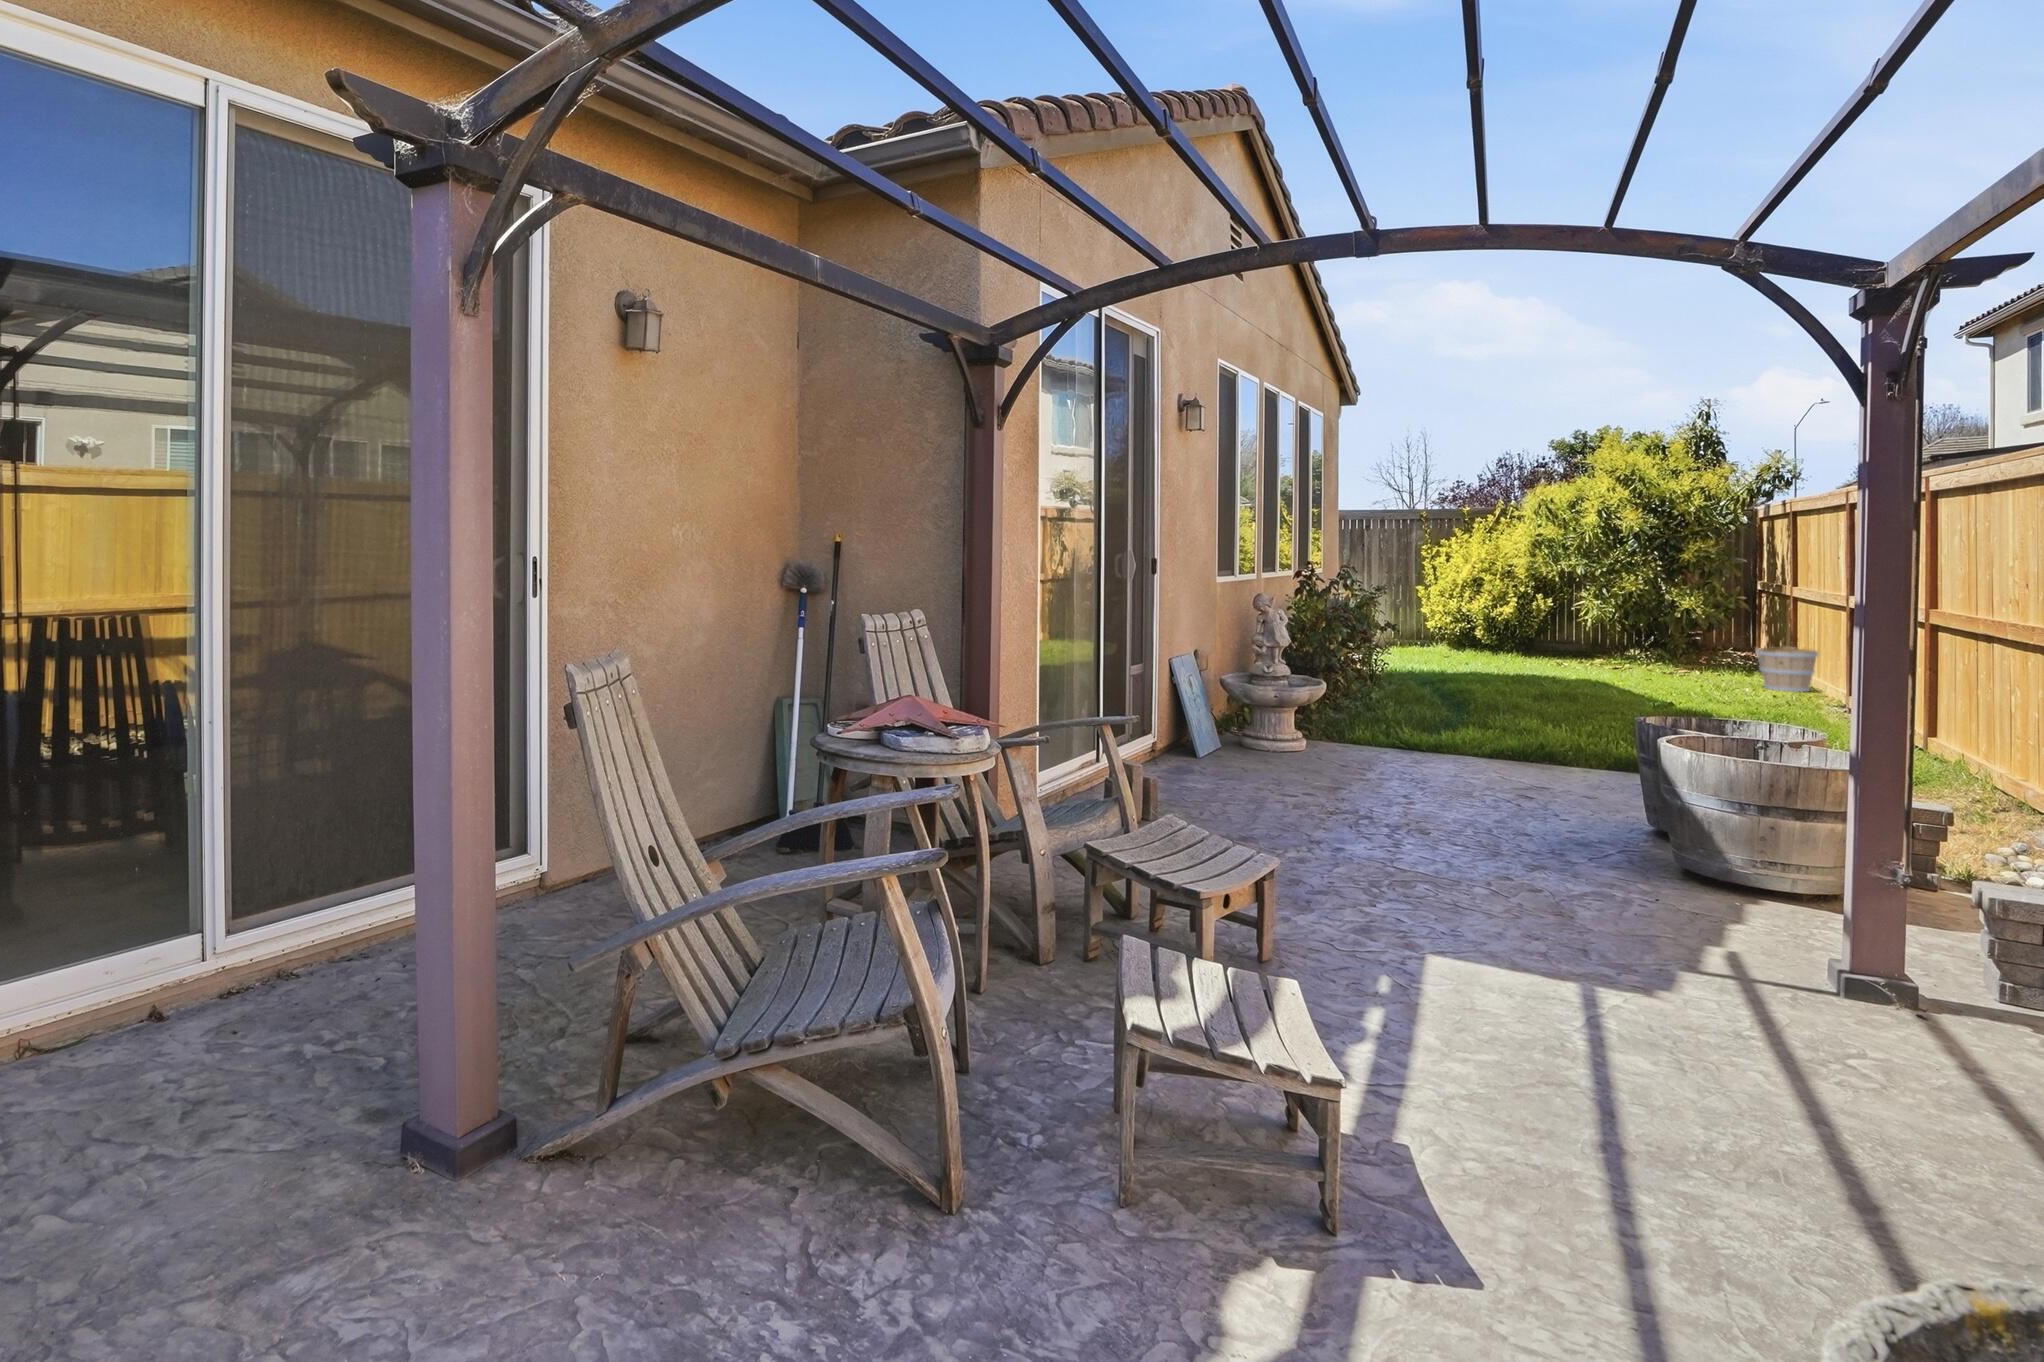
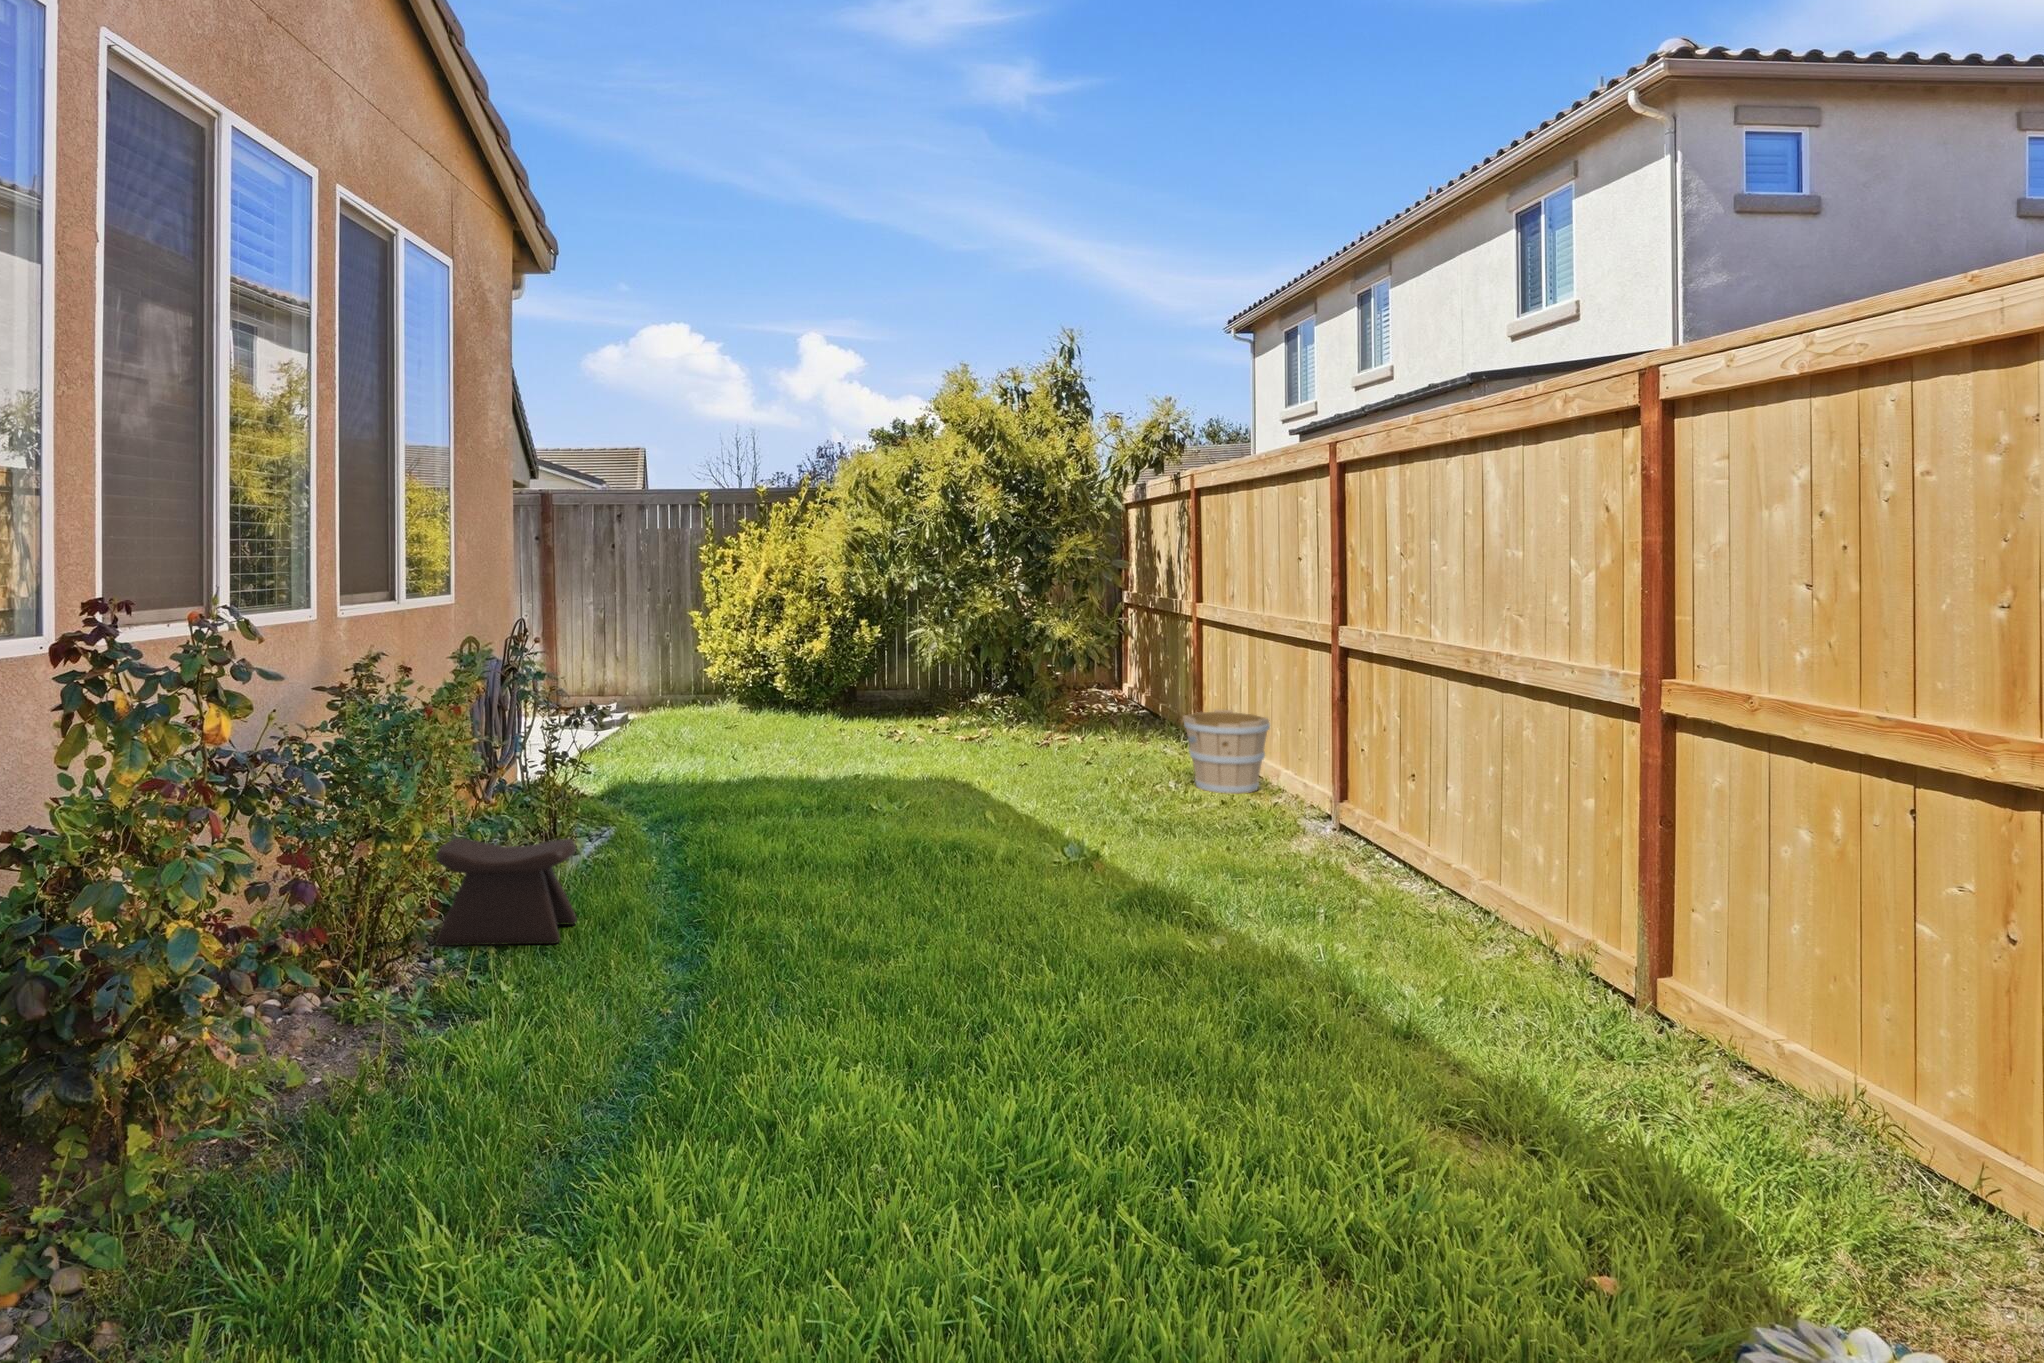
stool: none [1366,652,1419,689] -> present [435,838,577,946]

